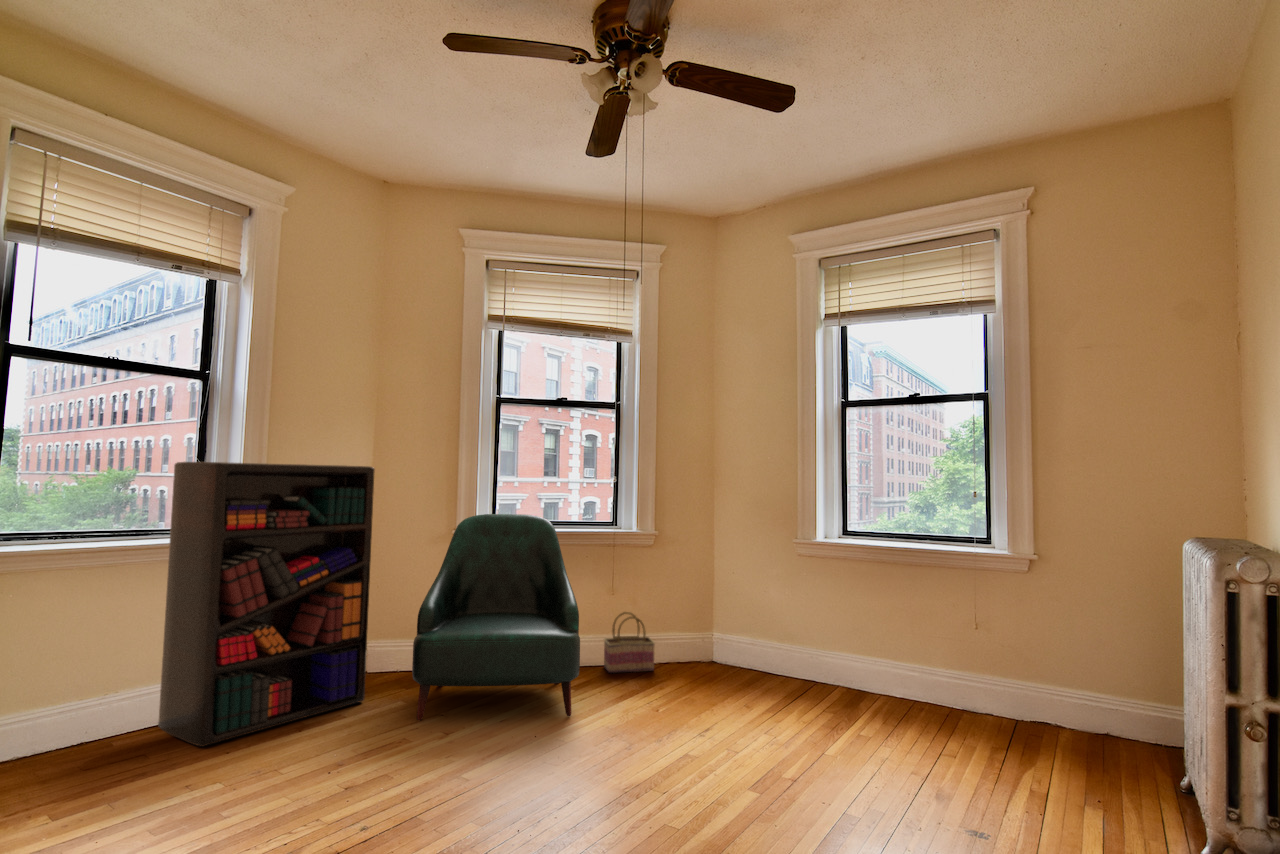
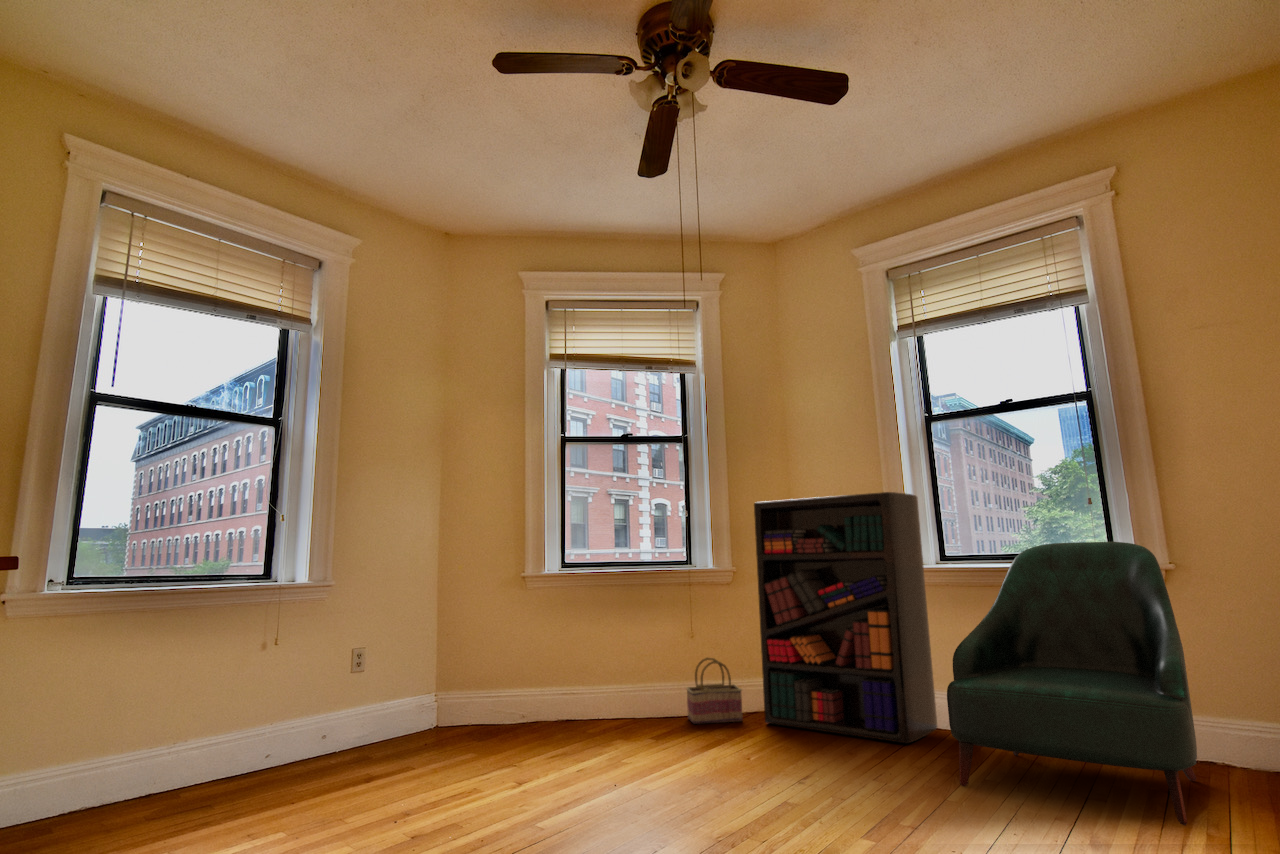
bookshelf: present [158,462,375,747] -> present [754,492,937,743]
armchair: present [412,514,580,721] -> present [947,542,1197,826]

